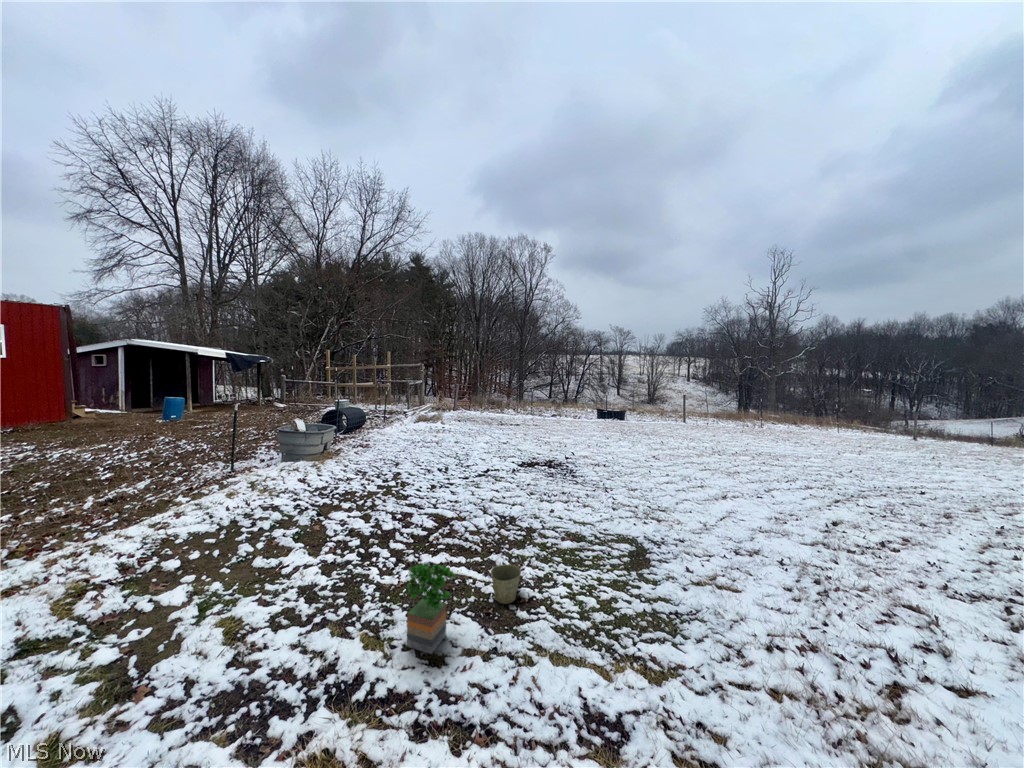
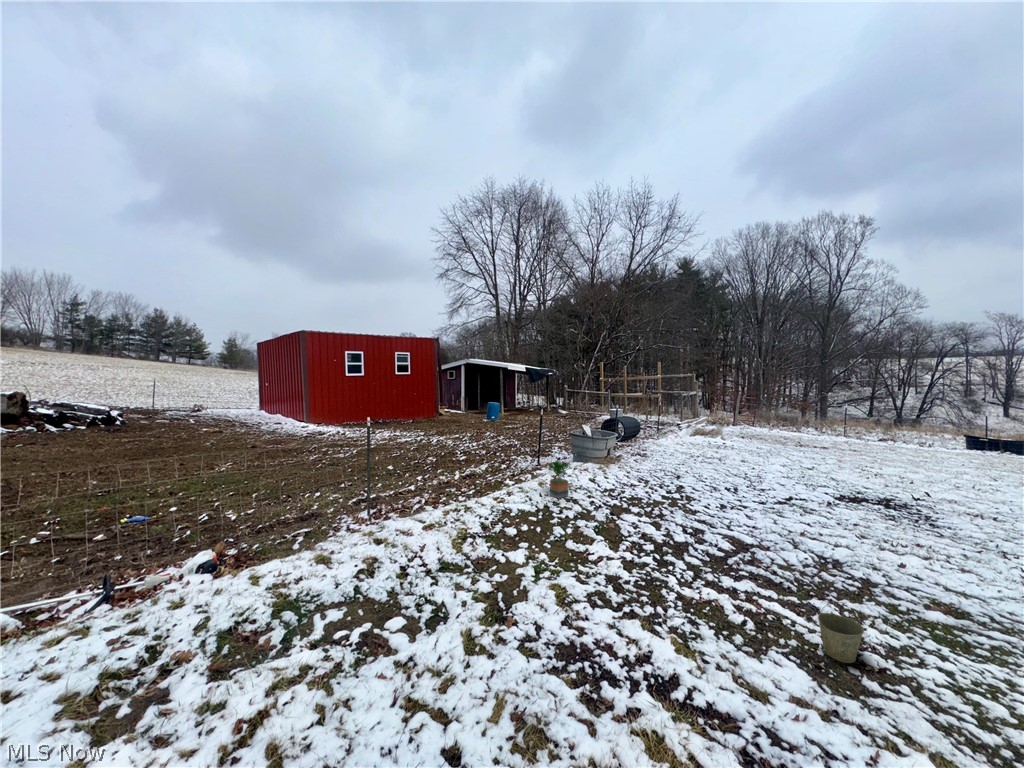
potted tree: present [407,563,455,654] -> present [549,461,572,498]

